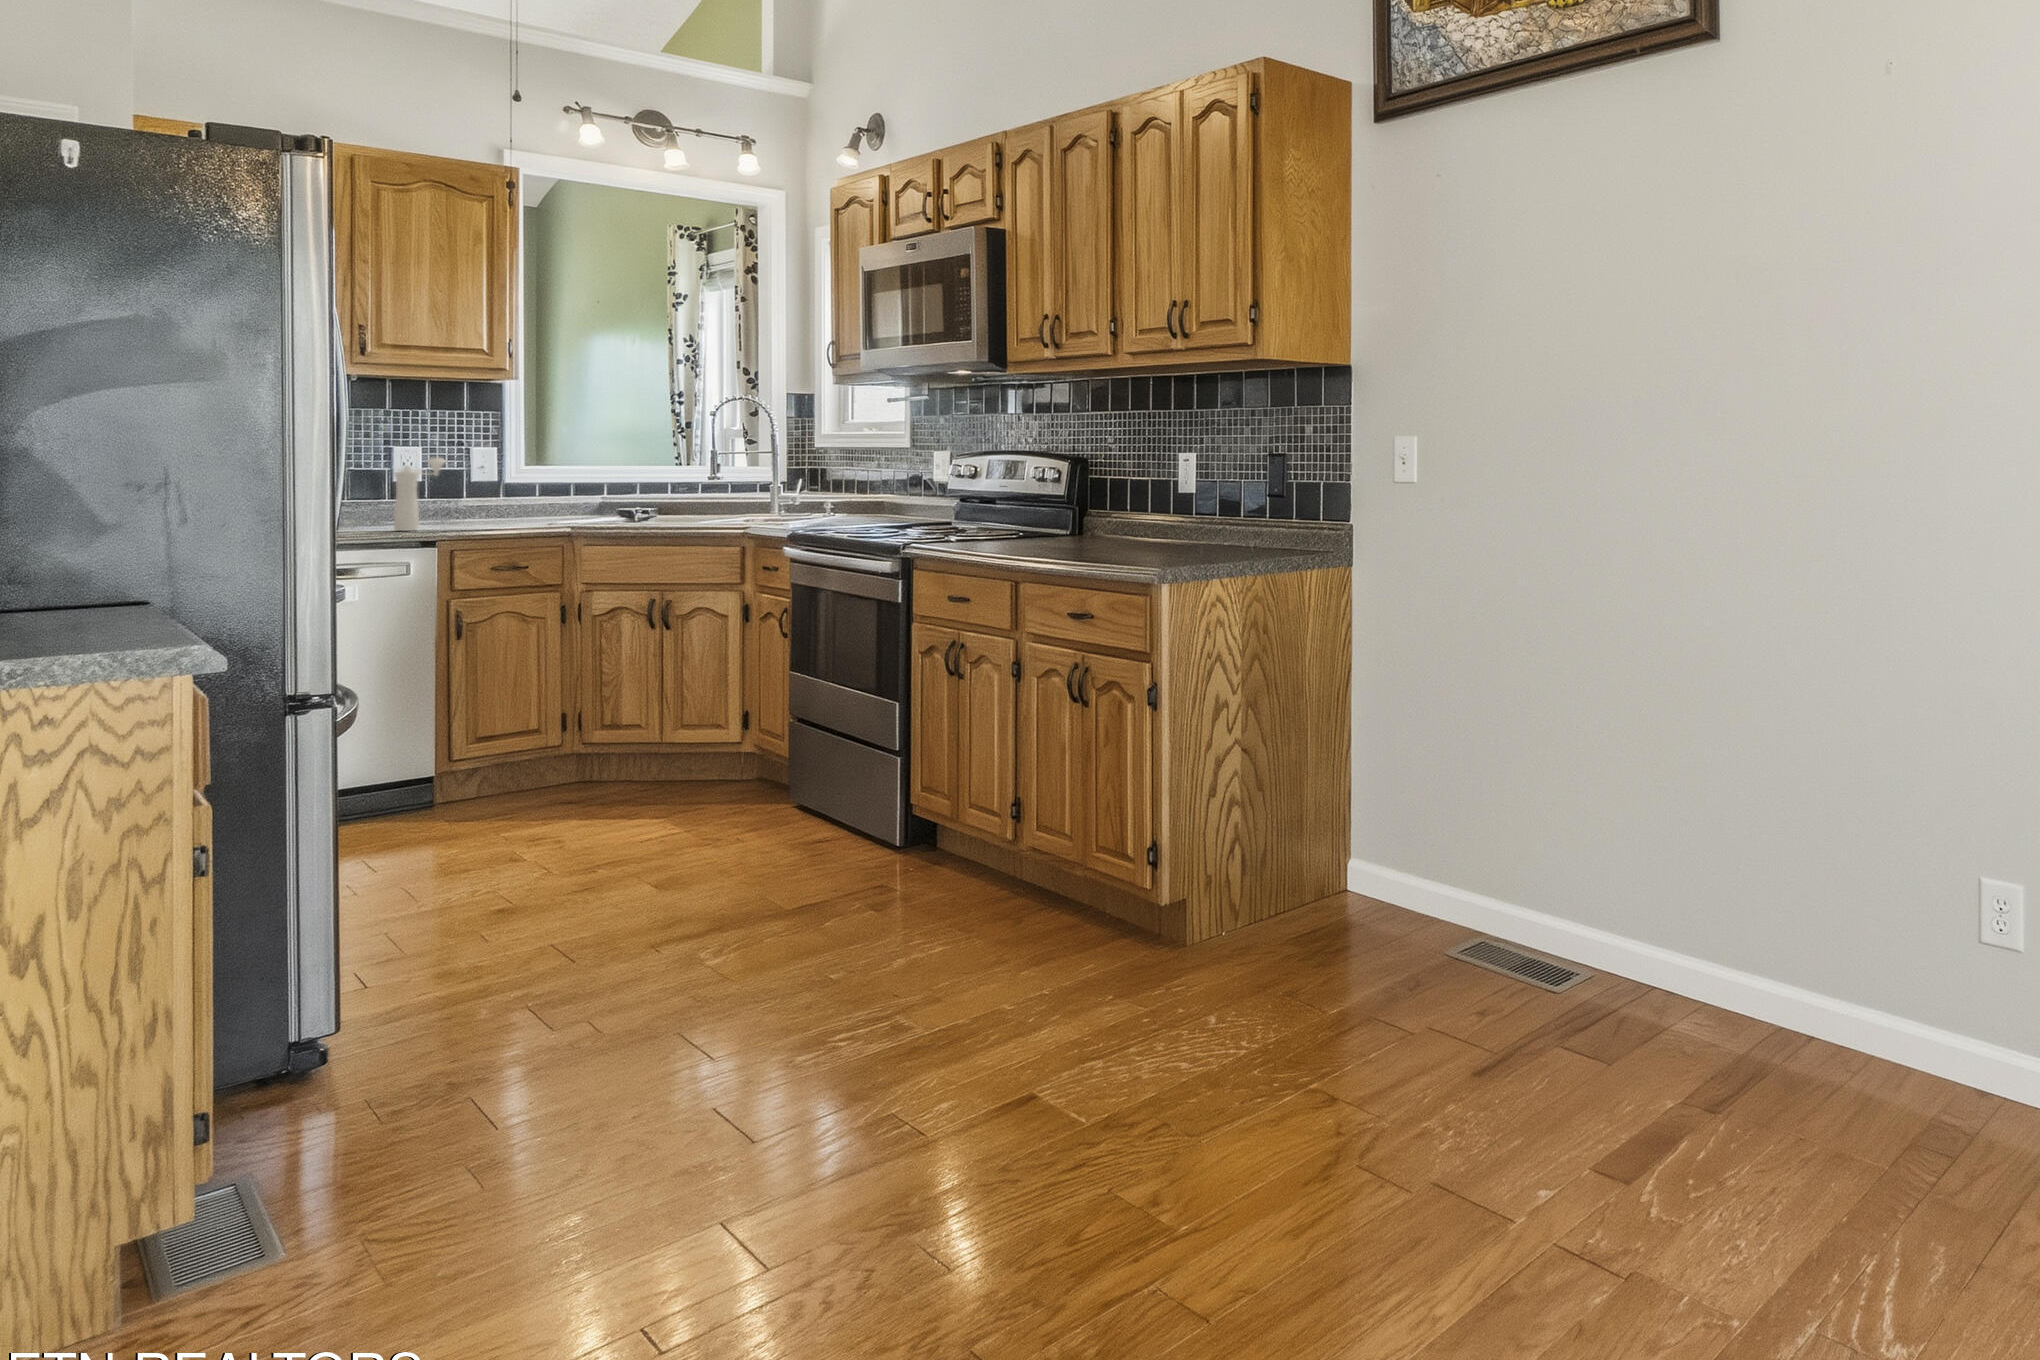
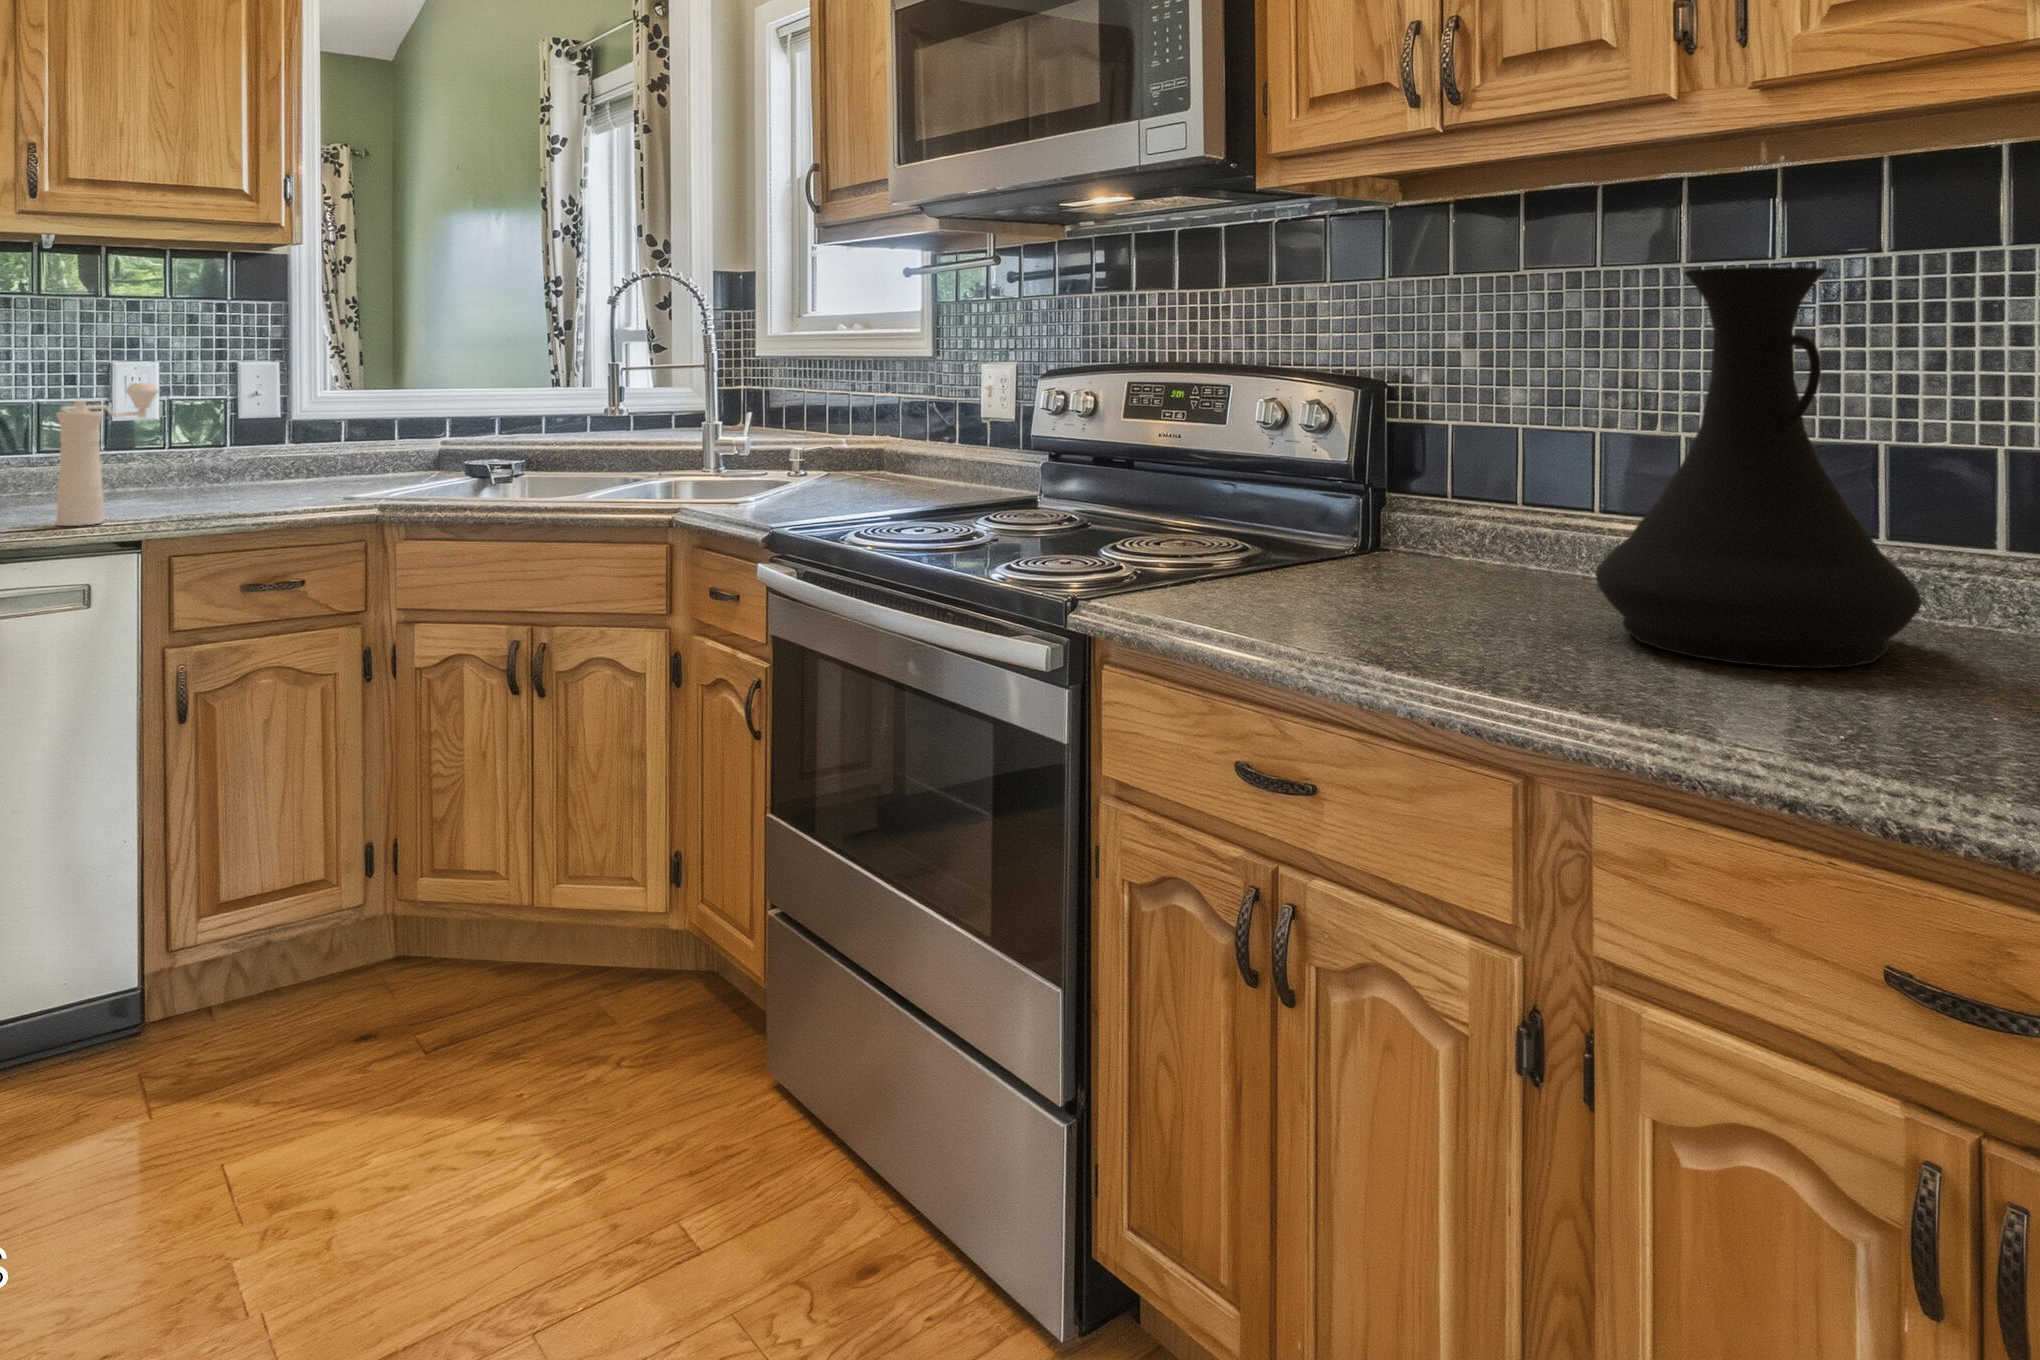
vase: none [1078,419,1183,552] -> present [1595,267,1922,669]

